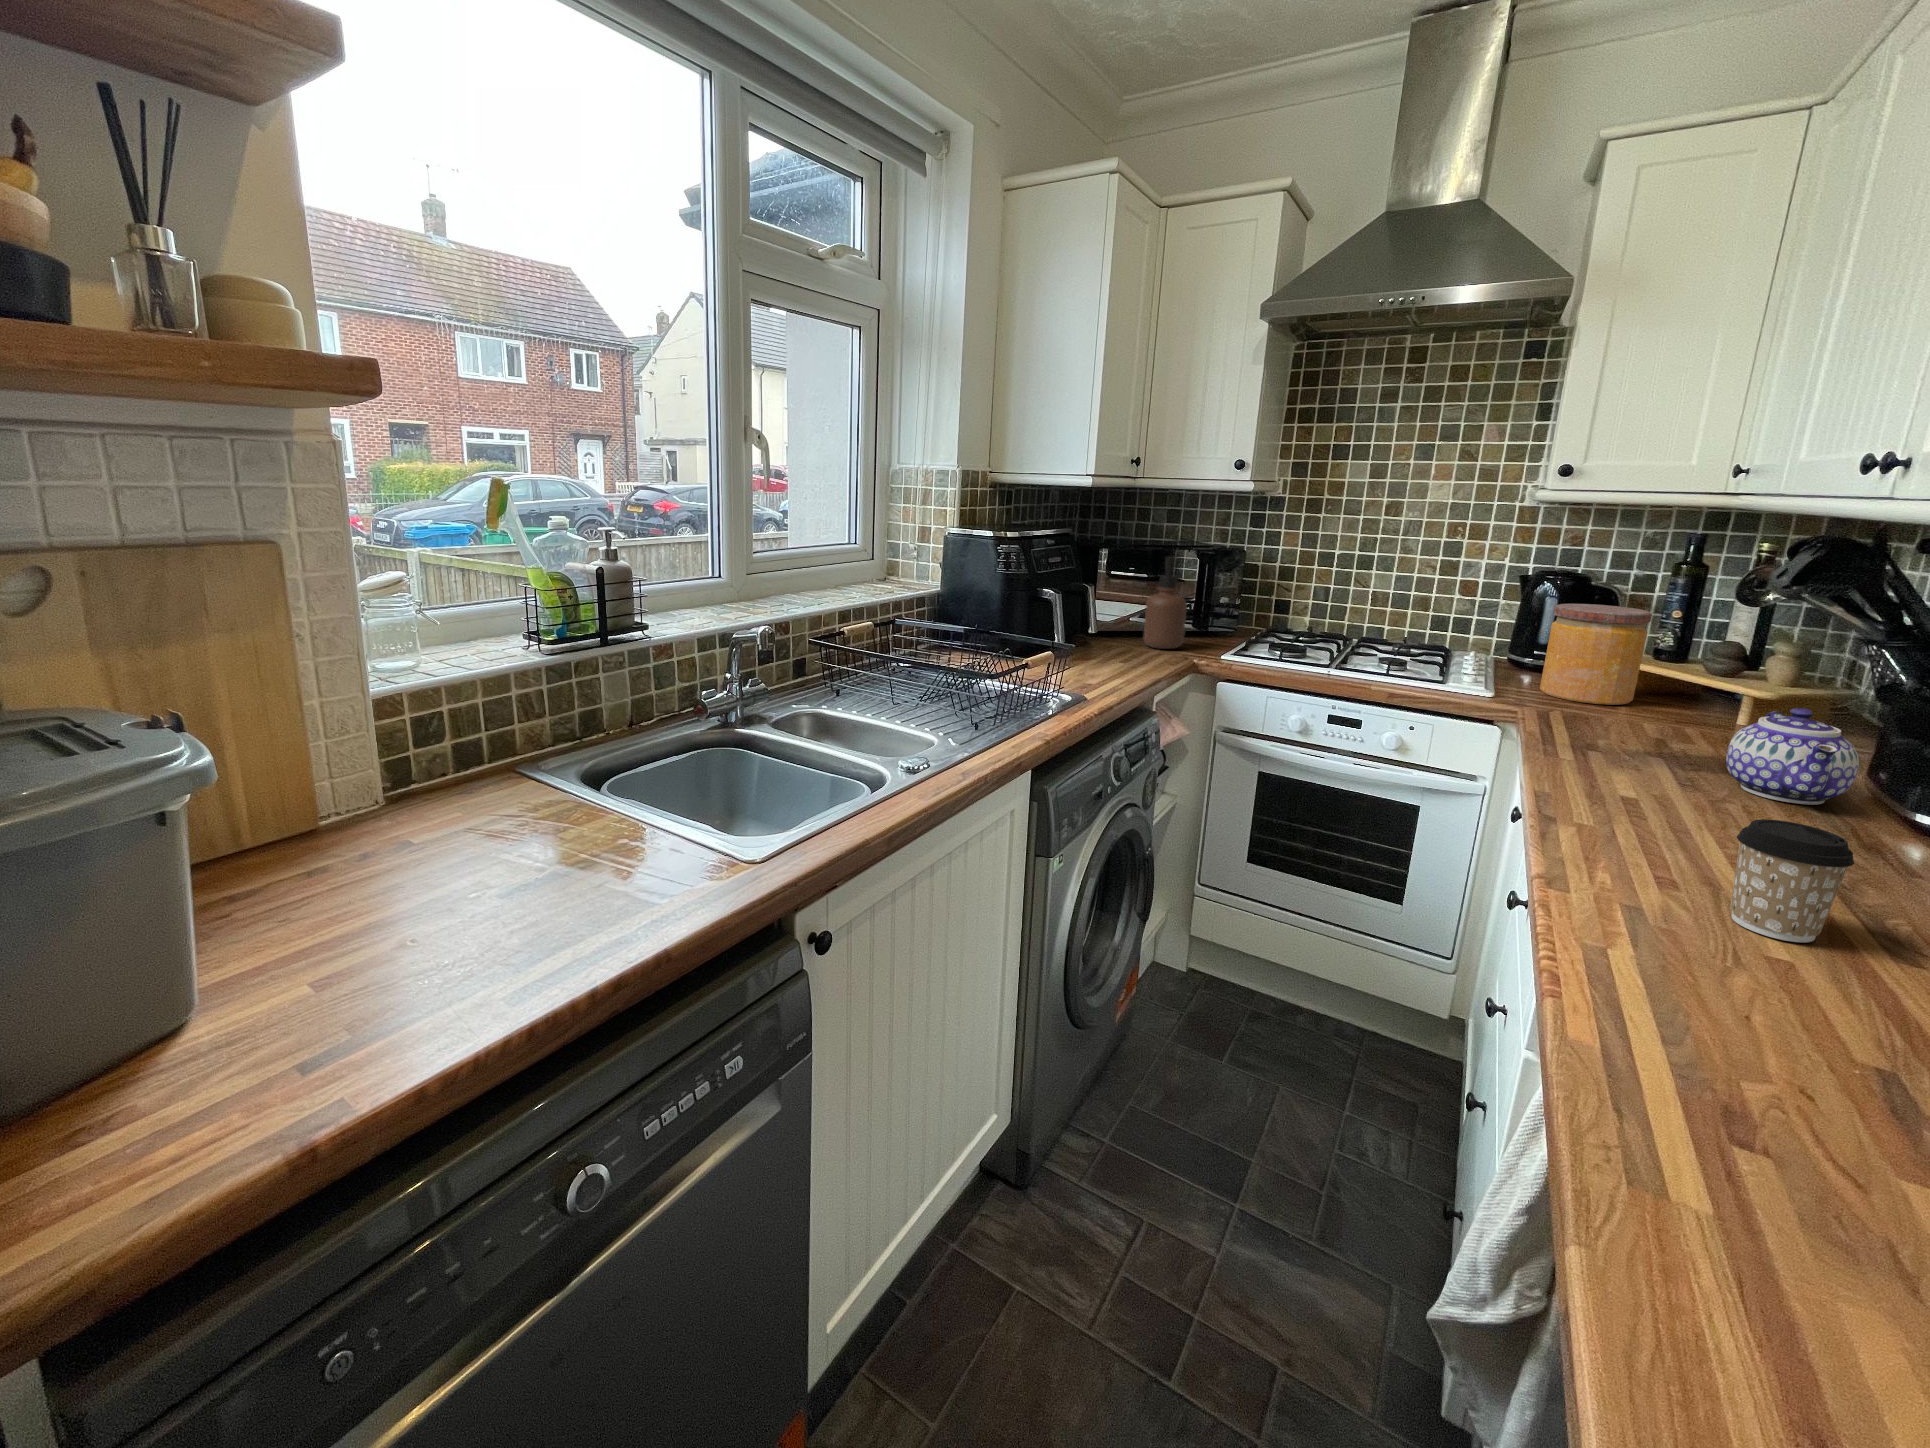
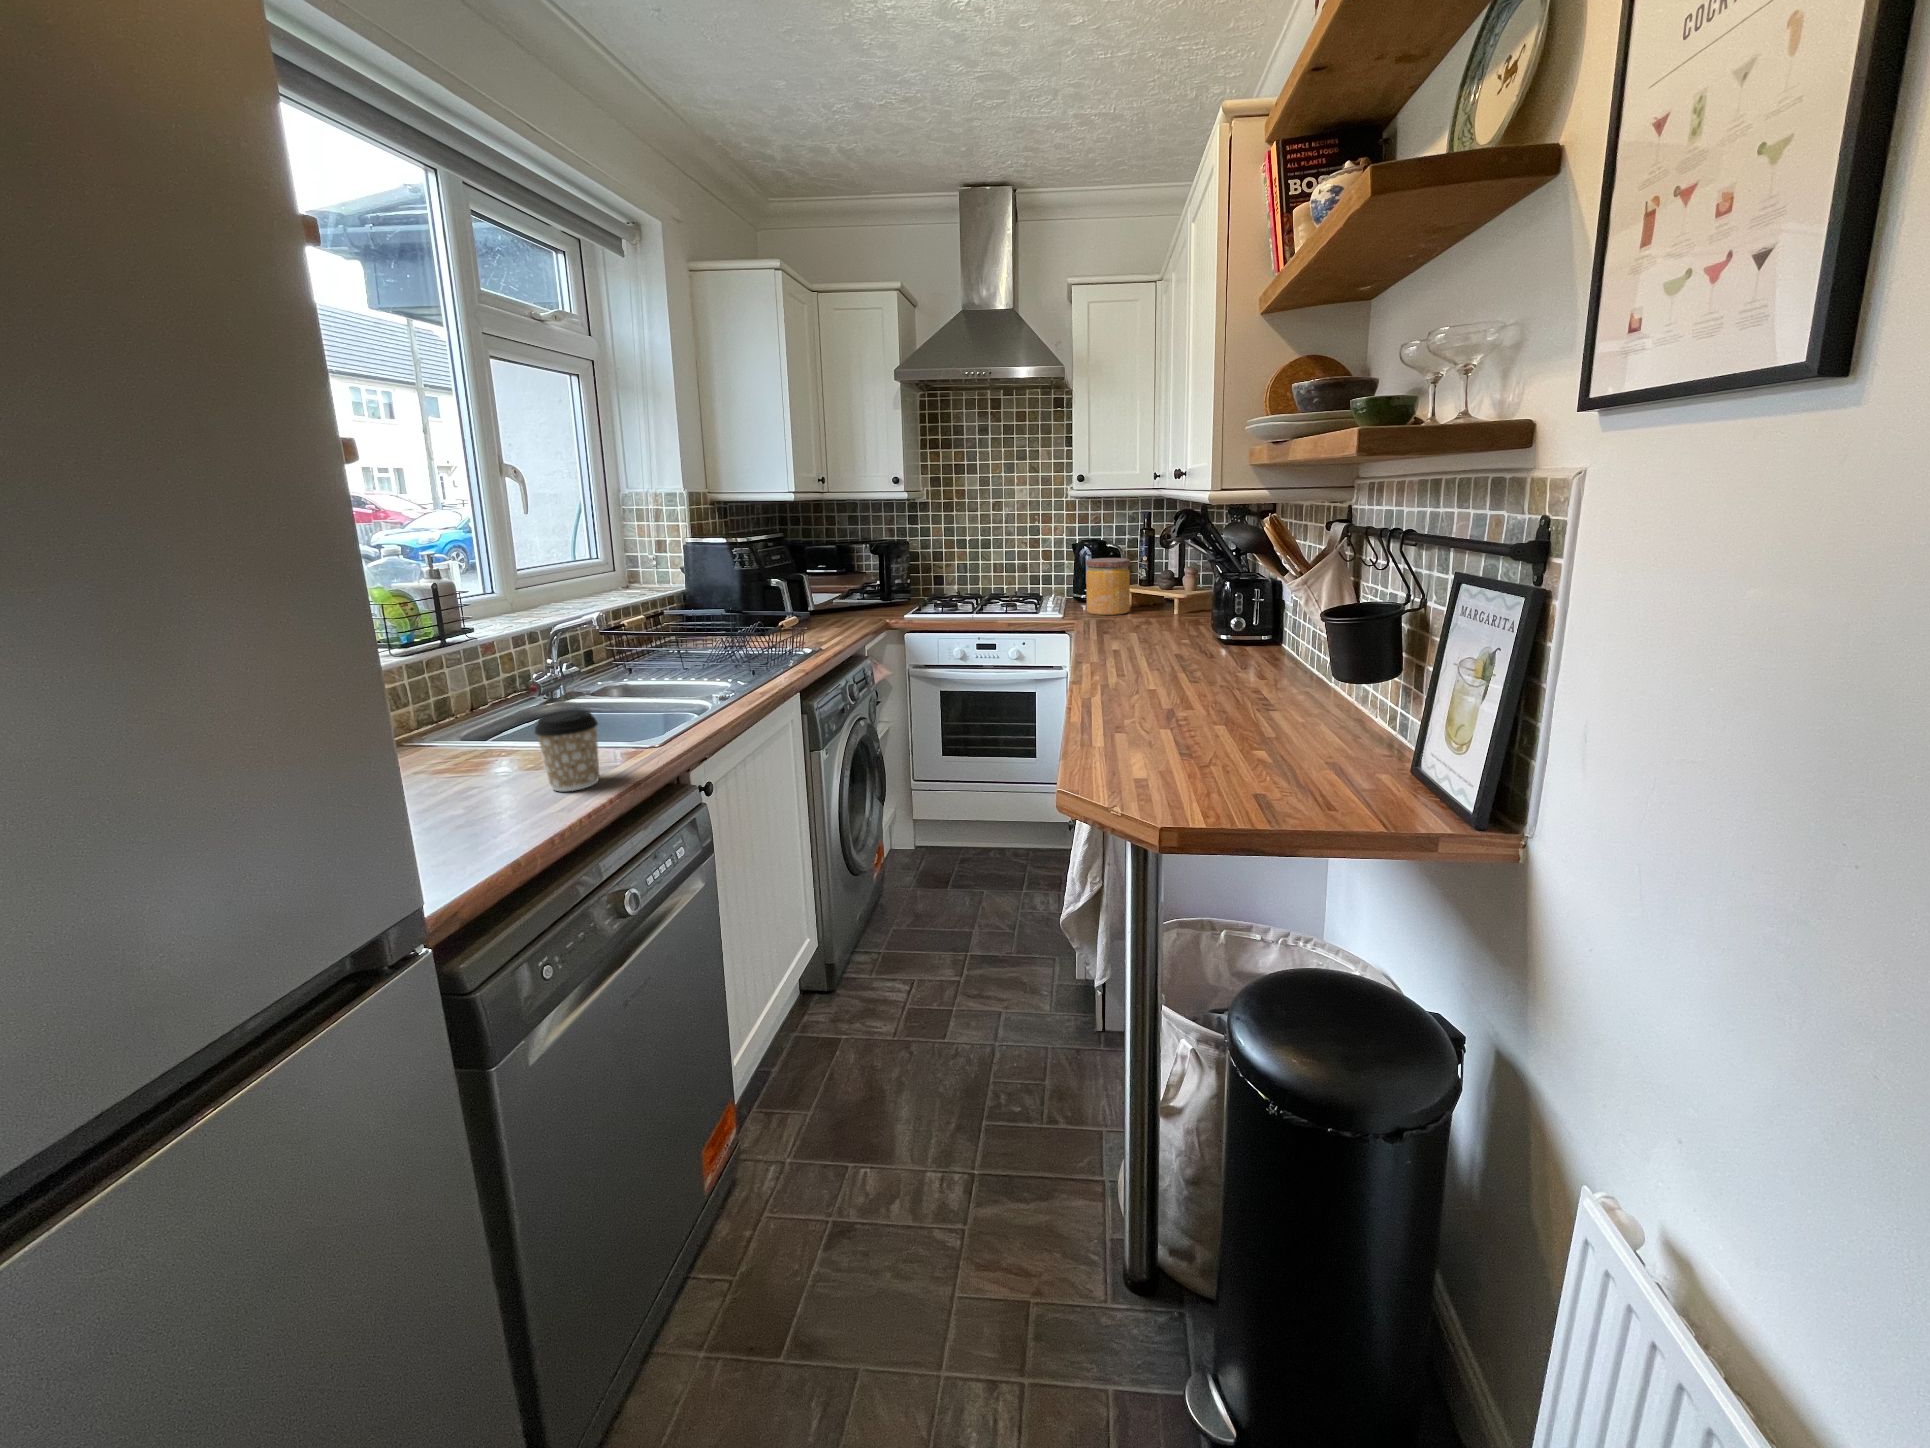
soap dispenser: present [1144,557,1187,649] -> none [847,549,877,616]
teapot: present [1726,708,1859,805] -> none [1161,599,1207,646]
coffee cup: present [1730,819,1854,943] -> present [535,710,599,791]

